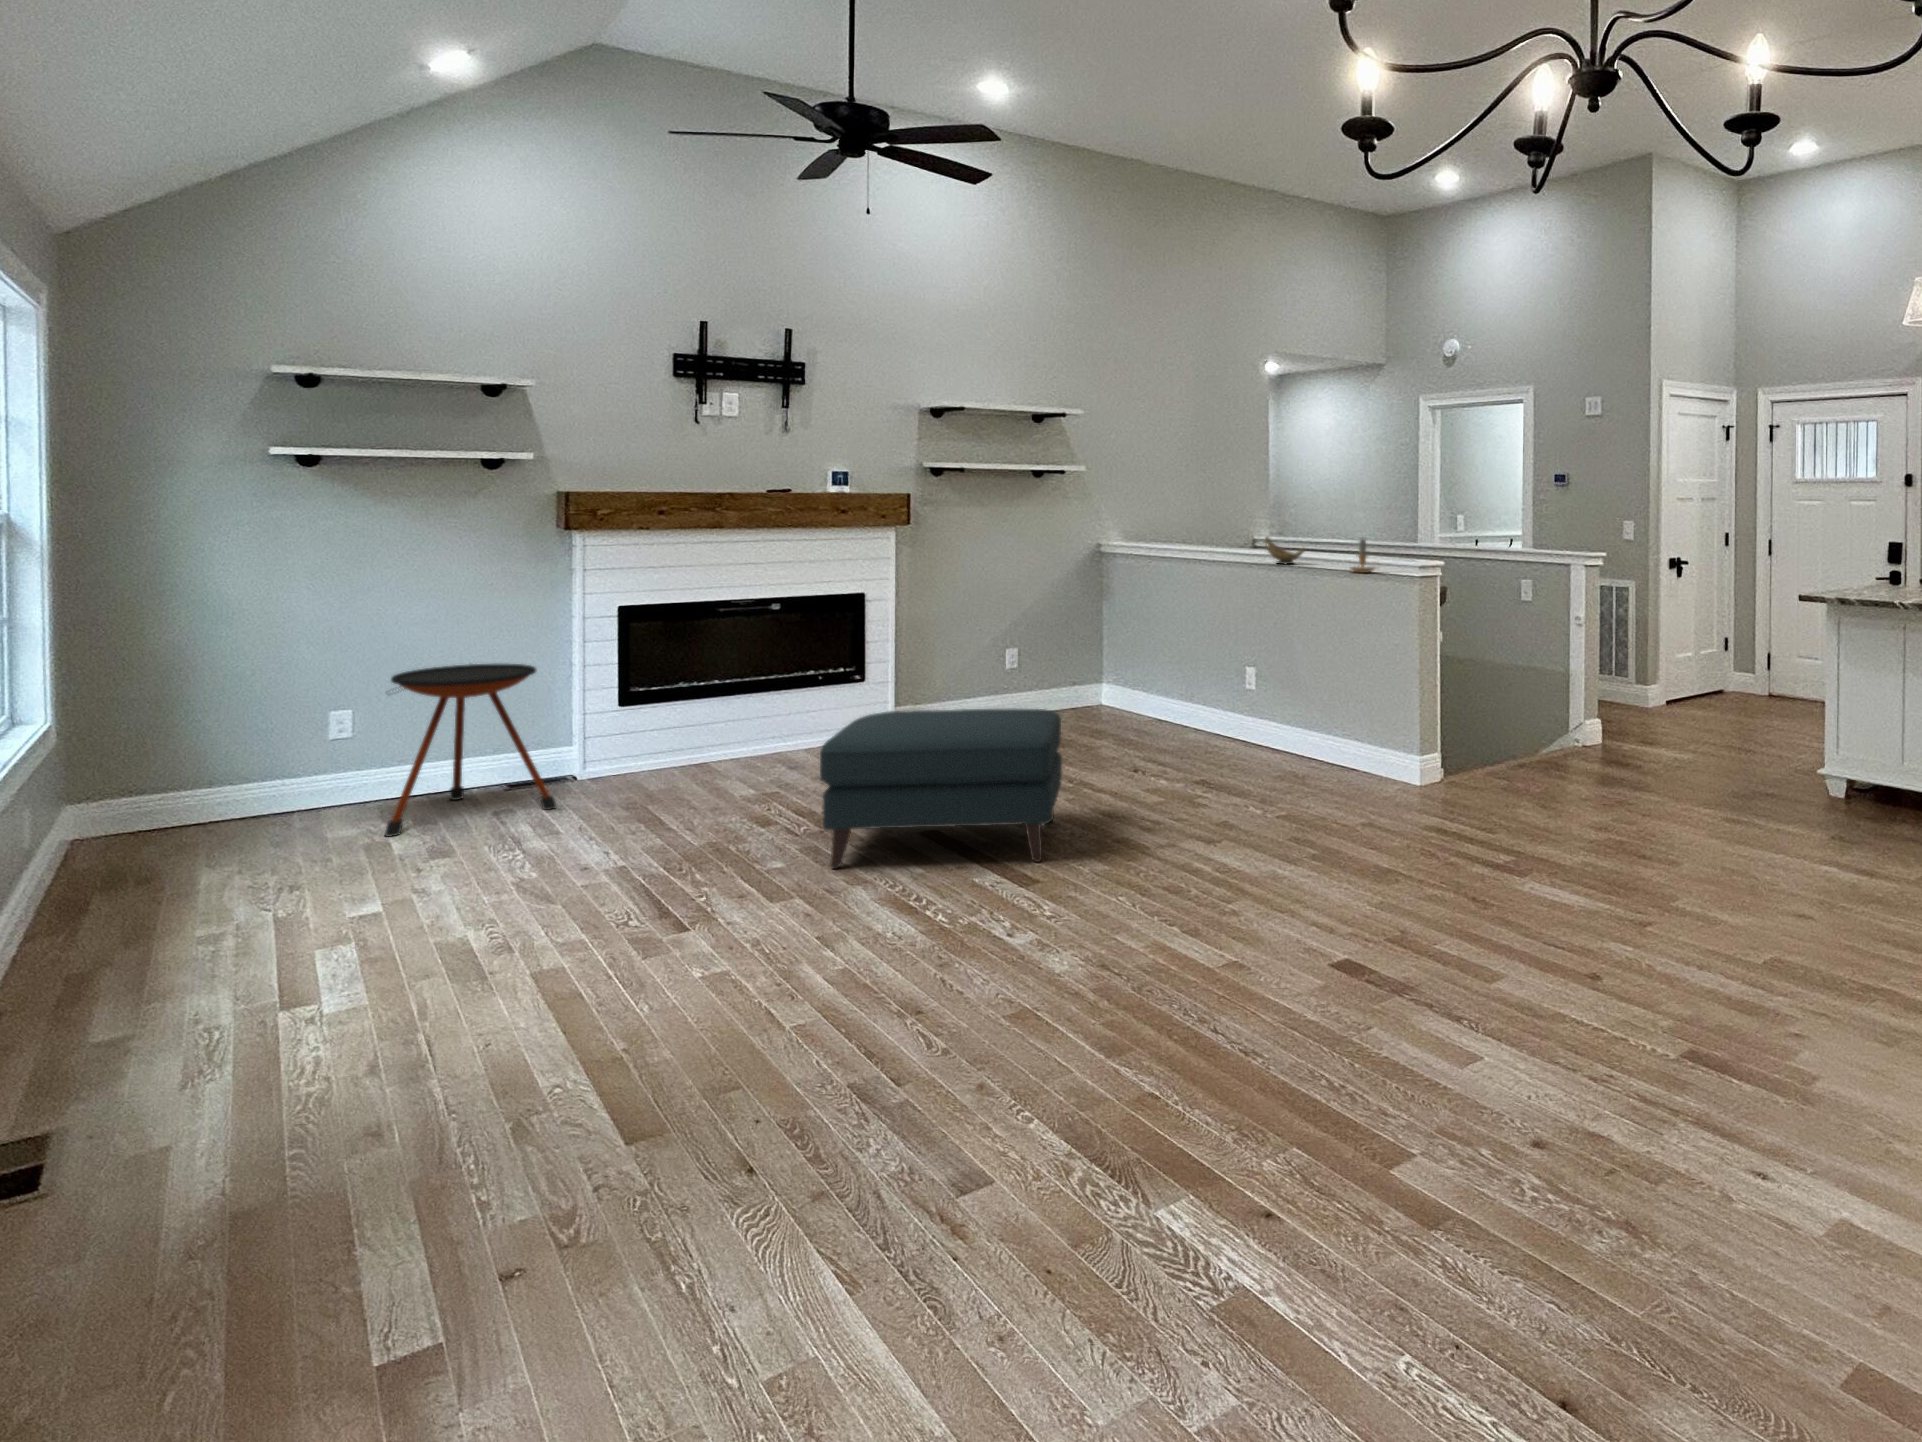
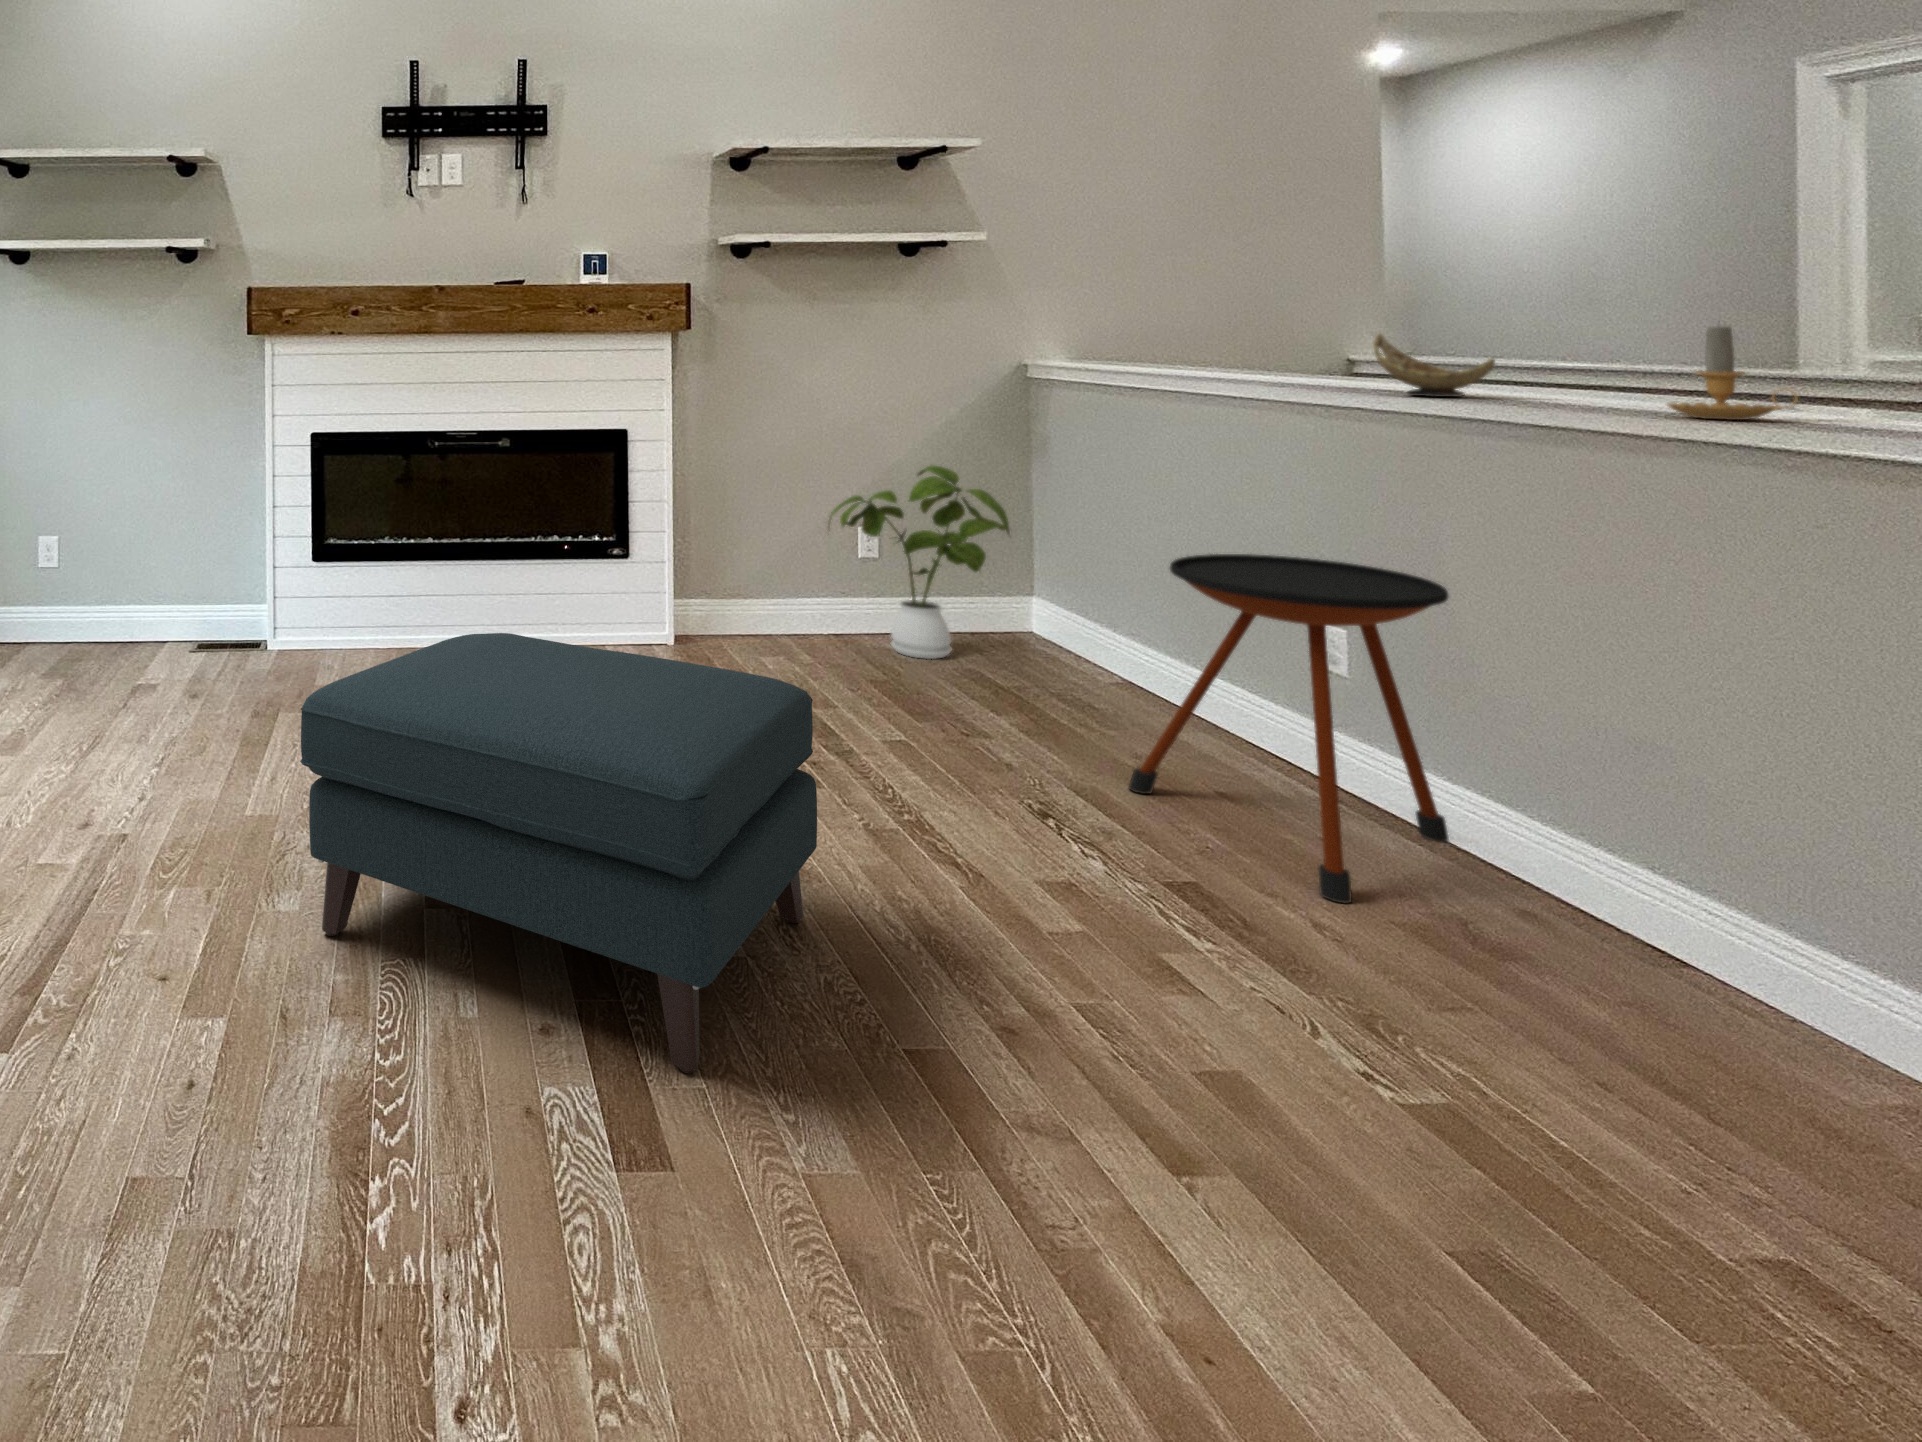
house plant: none [991,608,1102,726] -> present [830,466,1010,659]
side table: present [385,664,556,836] -> present [1129,554,1449,903]

